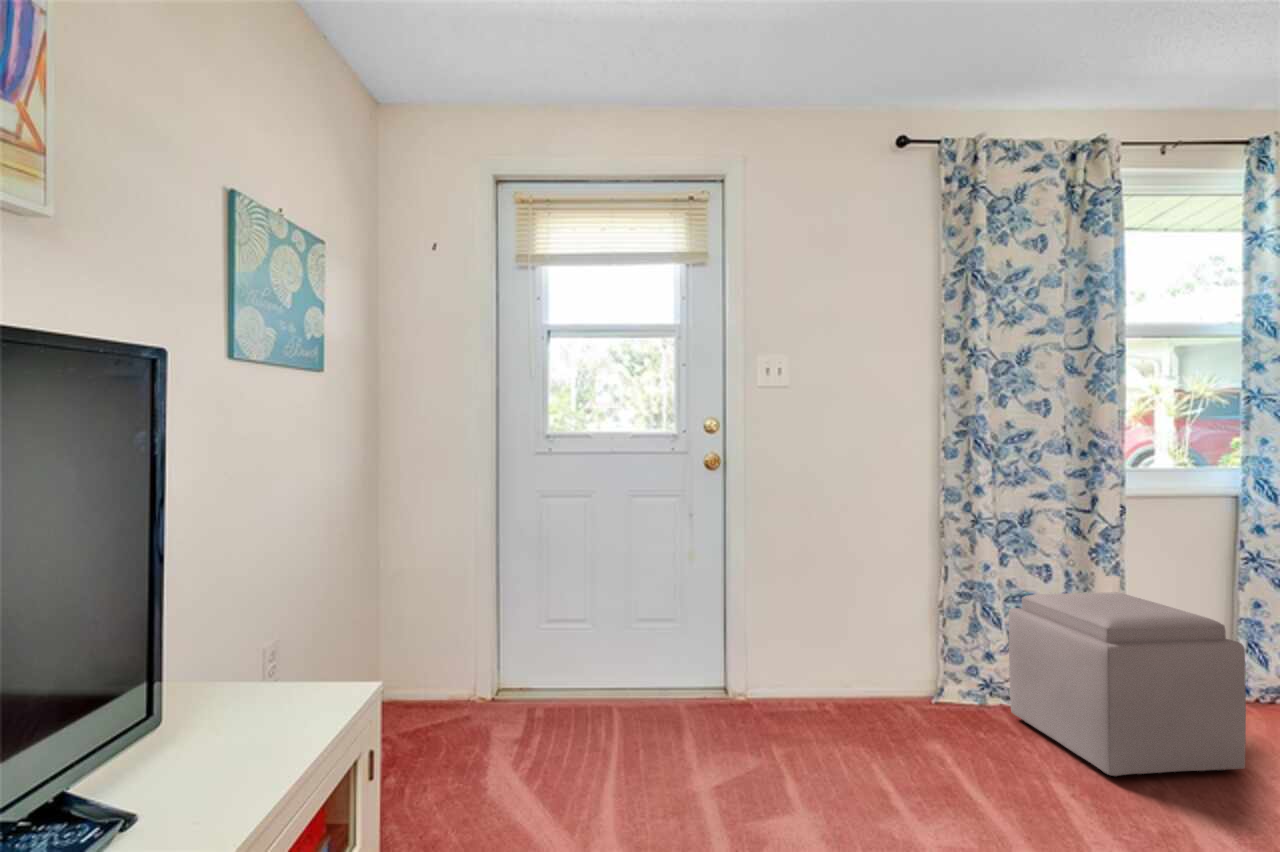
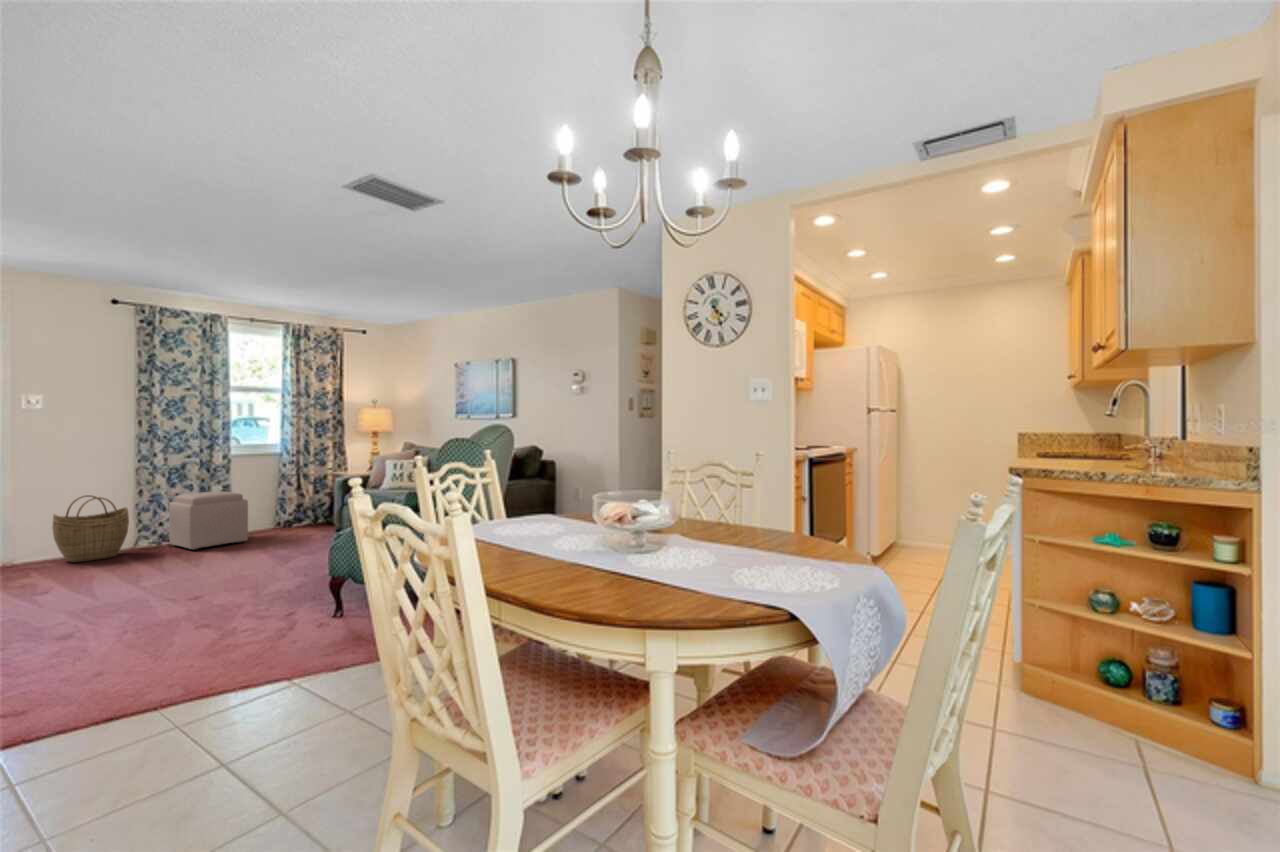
woven basket: none [805,572,942,739] -> present [52,495,129,562]

